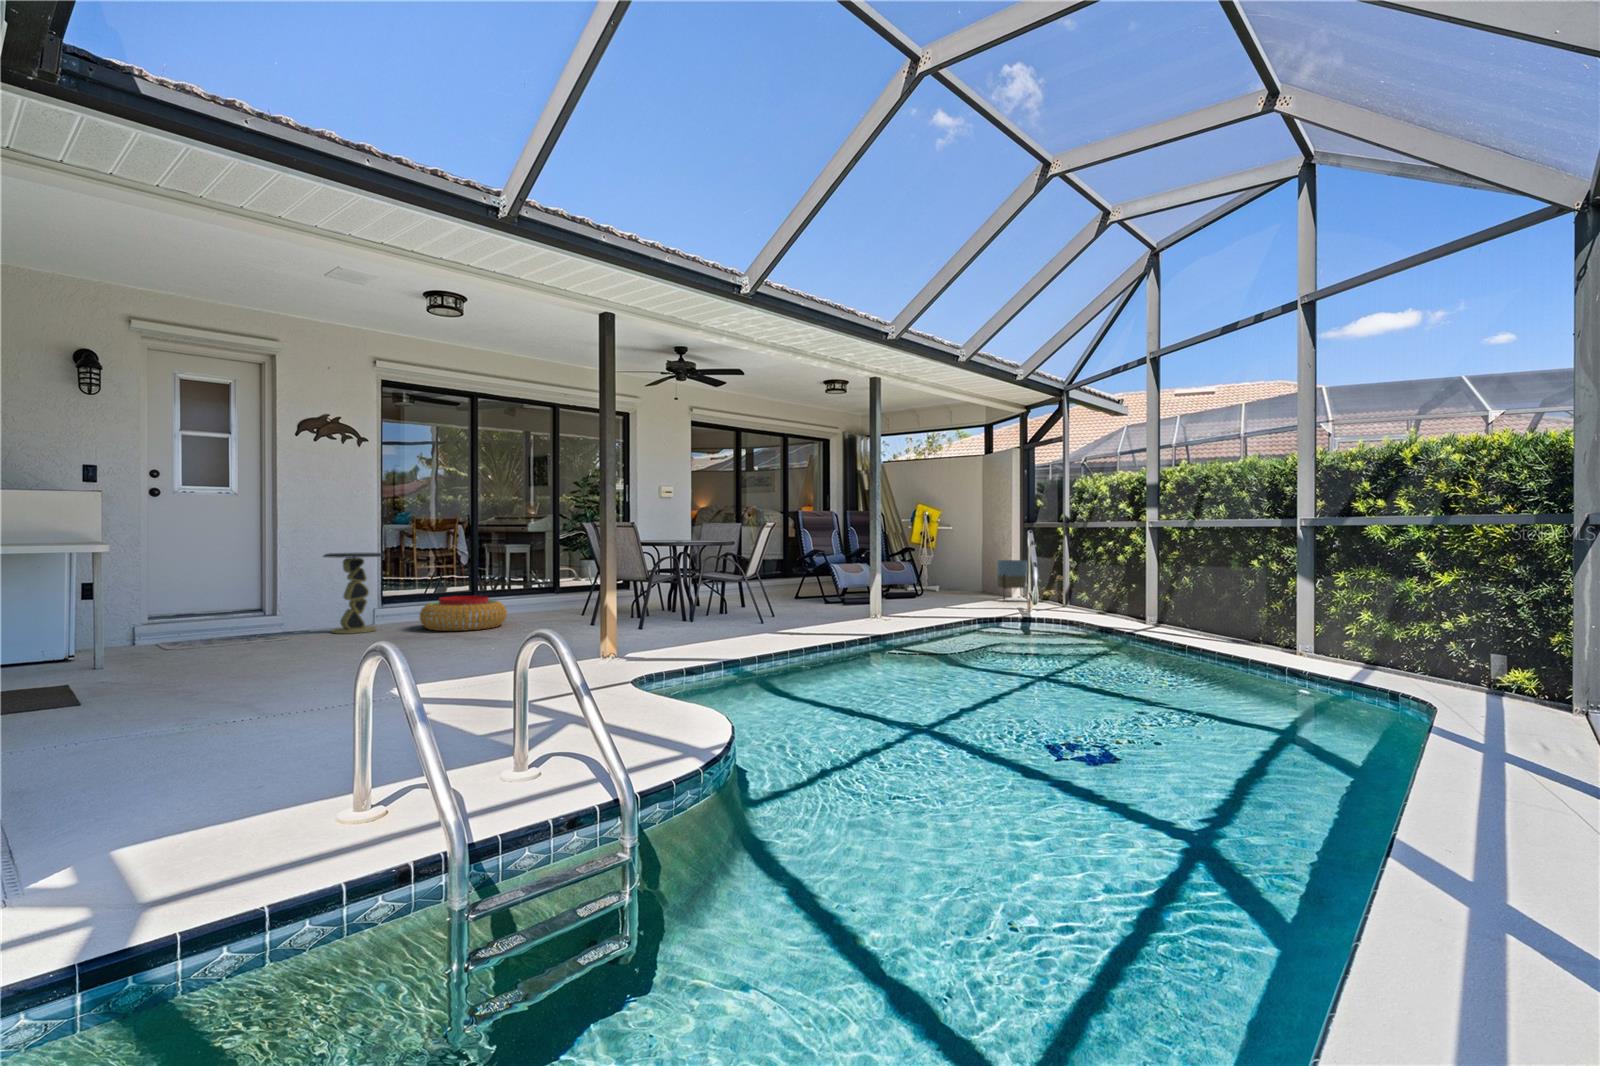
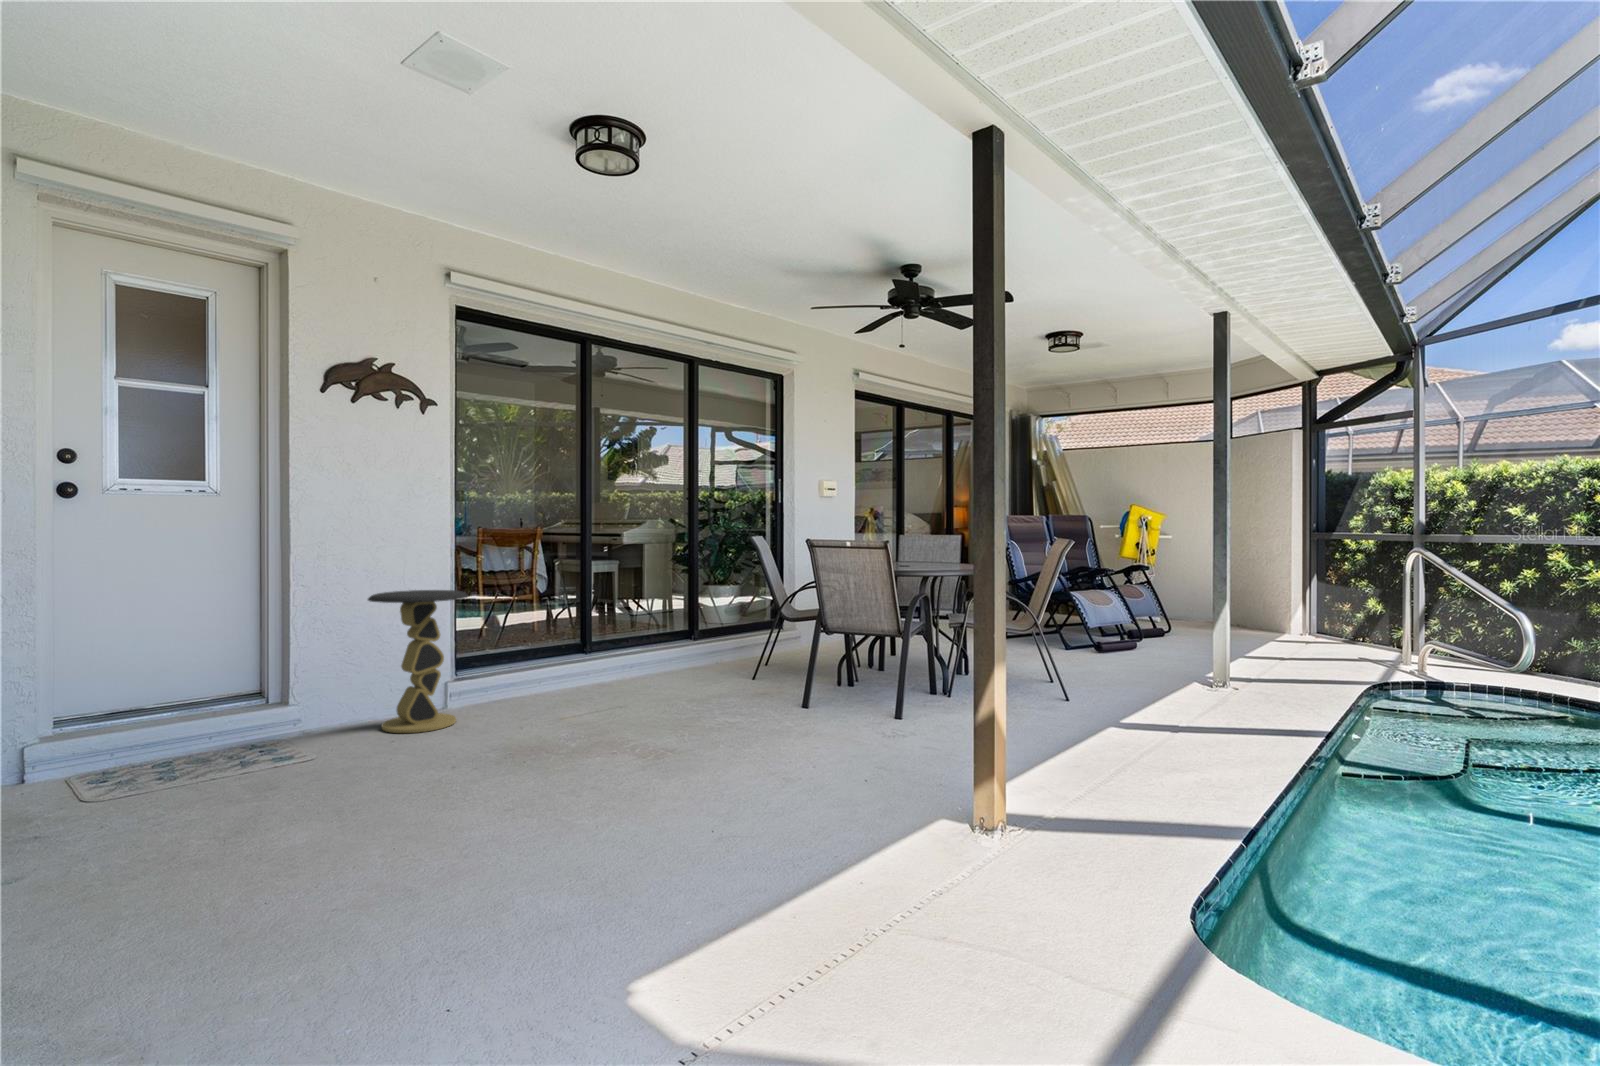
planter: present [997,560,1028,599] -> none [1292,584,1342,645]
pouf: present [419,596,507,631] -> none [526,657,663,724]

